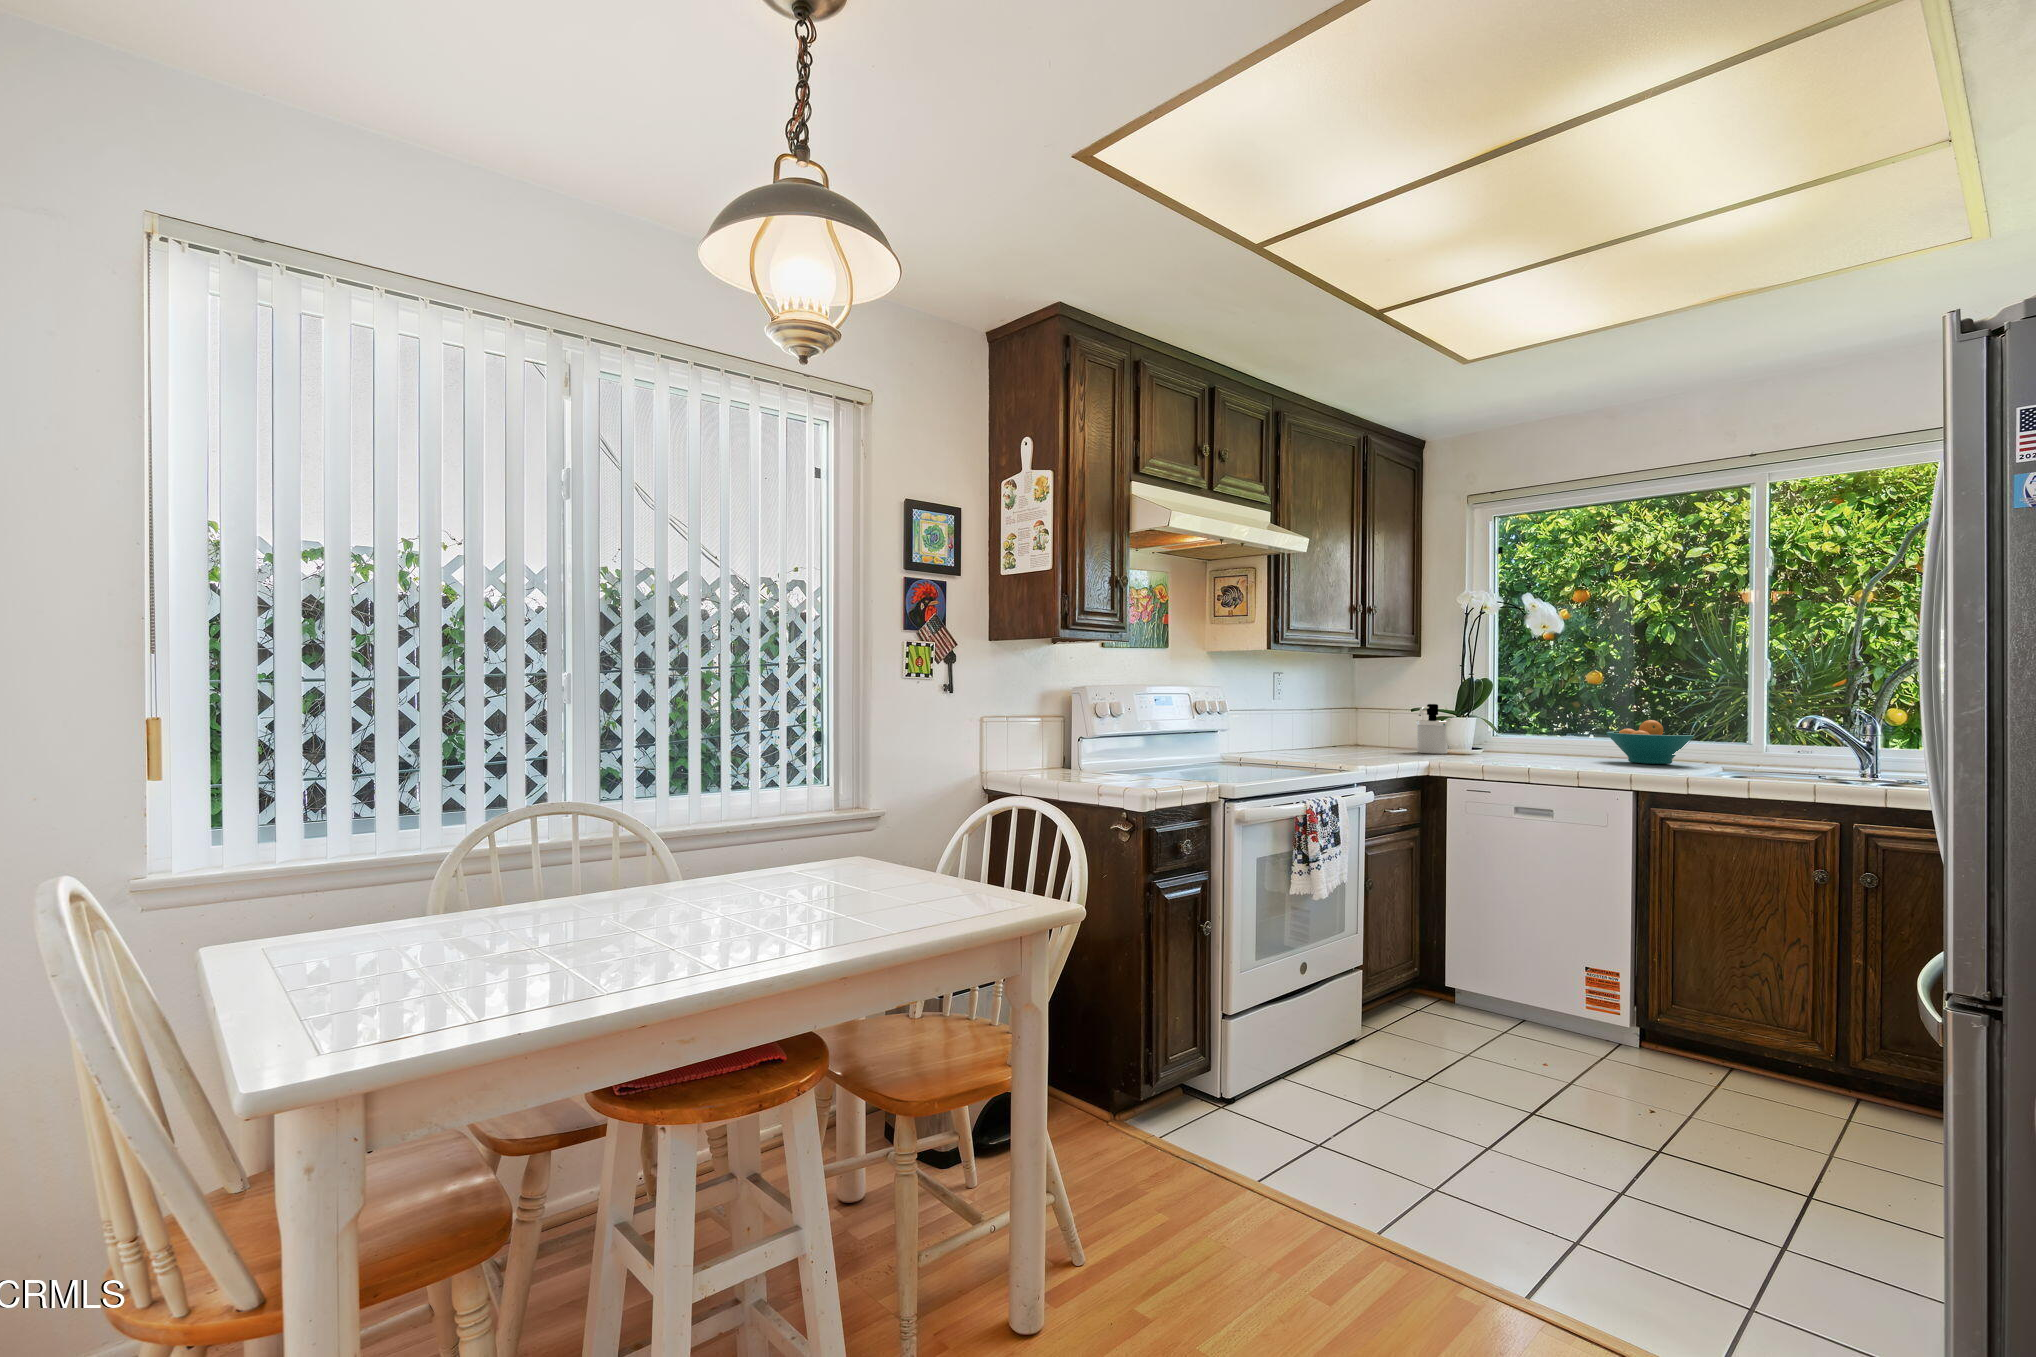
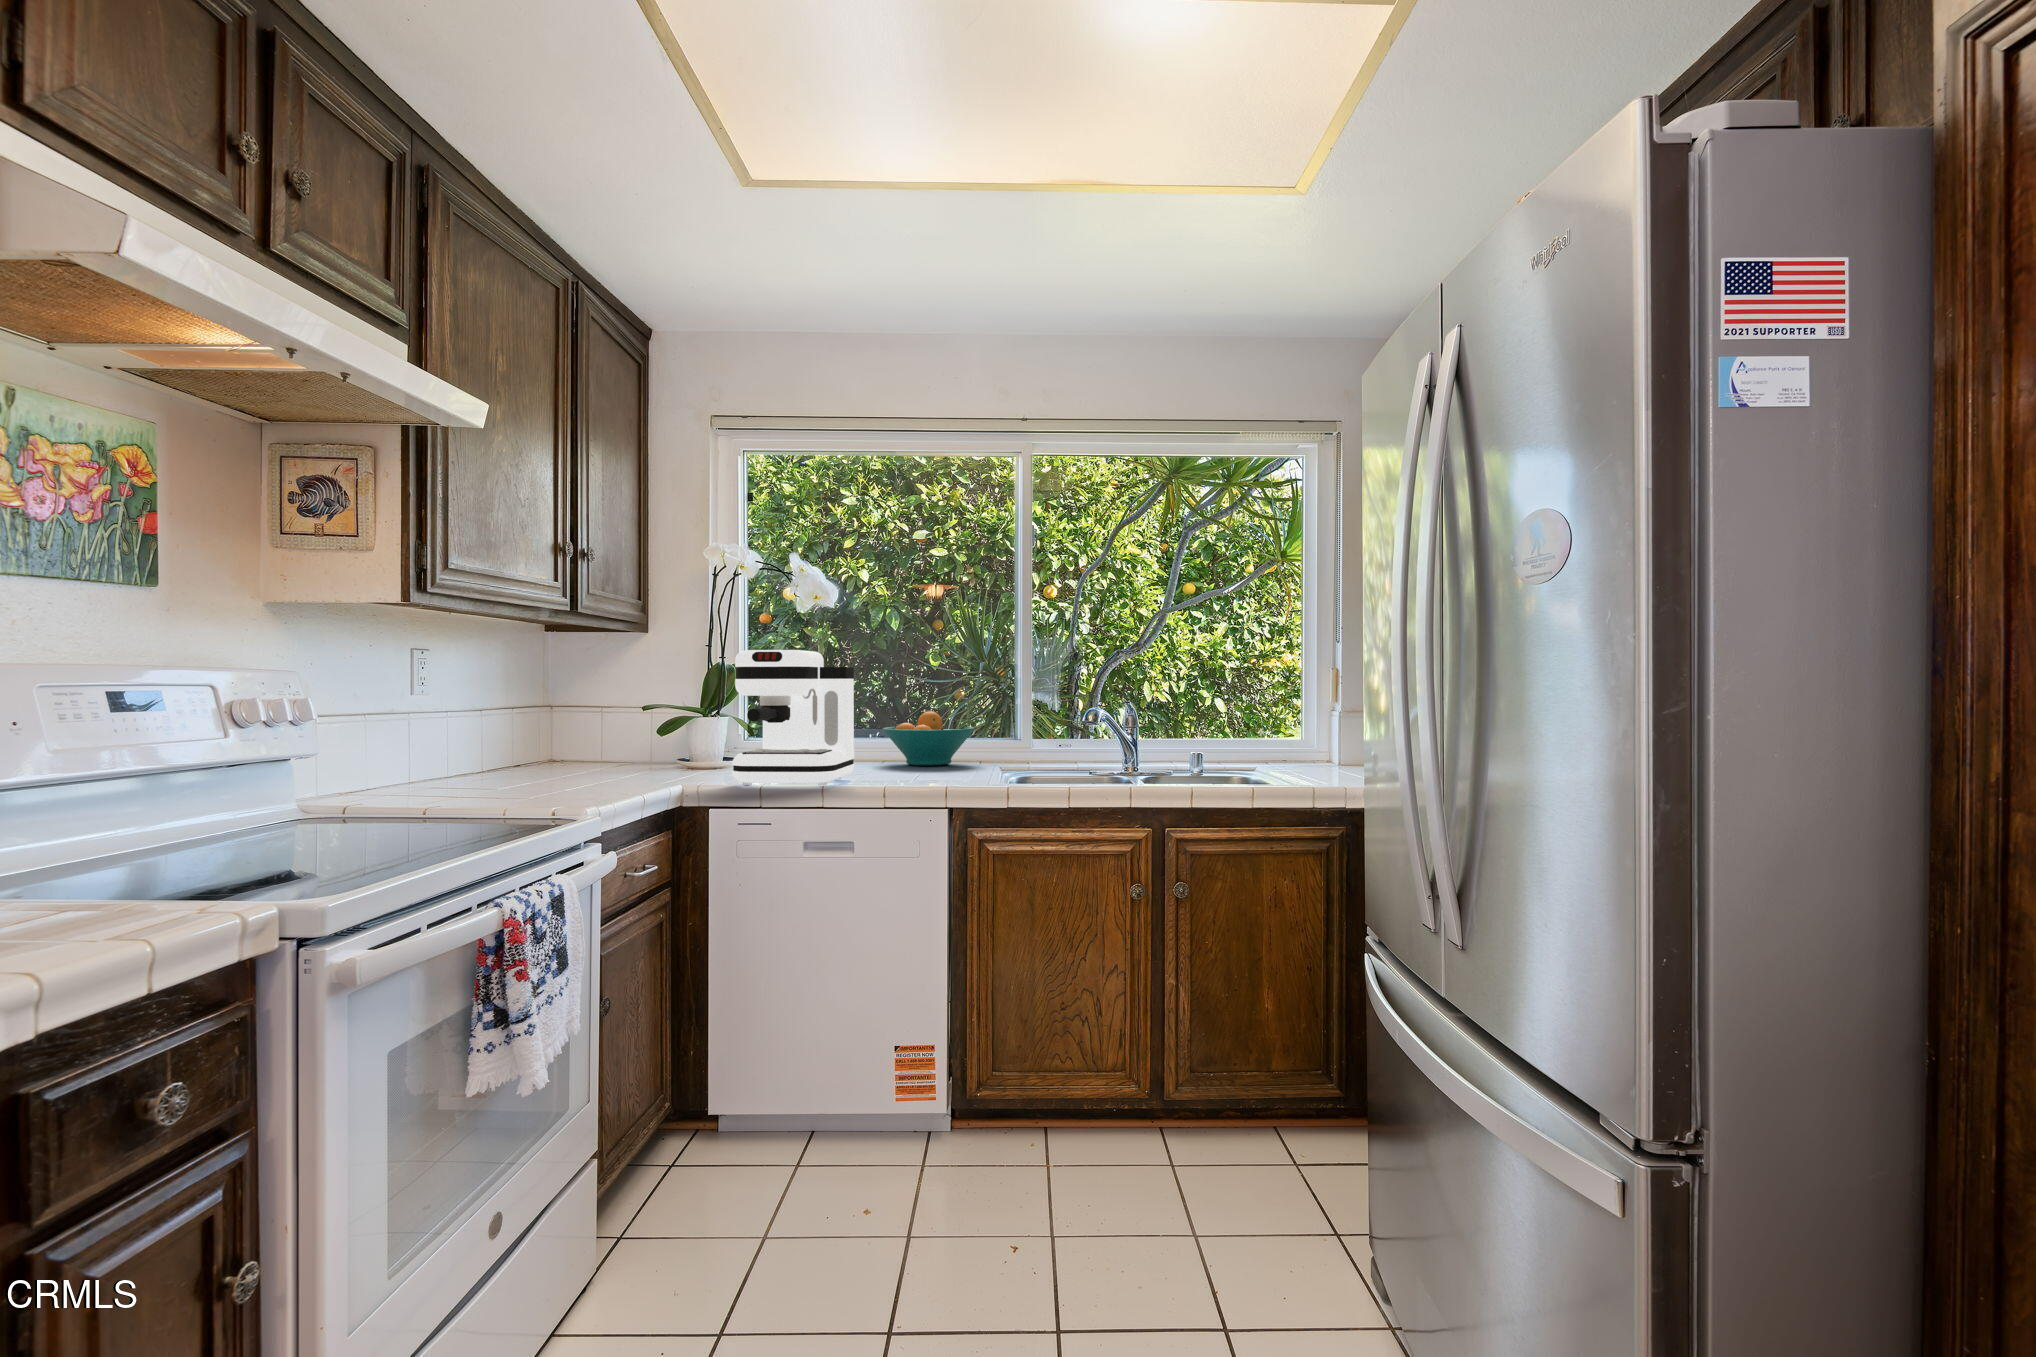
coffee maker: none [1465,672,1563,768] -> present [732,650,854,785]
soap dispenser: present [1416,704,1448,754] -> none [648,698,694,771]

